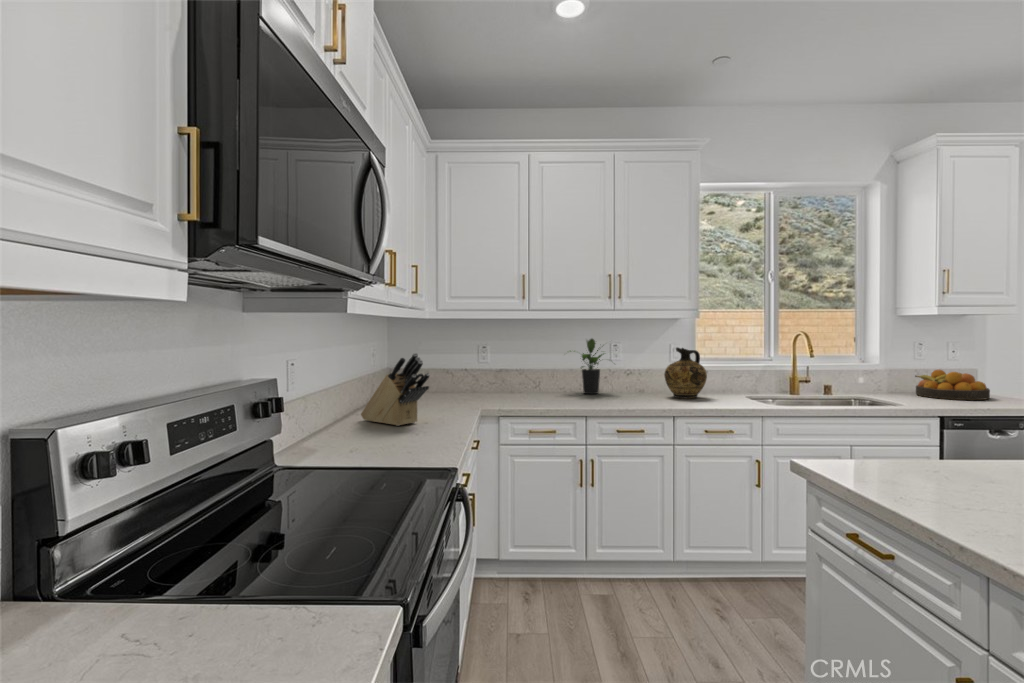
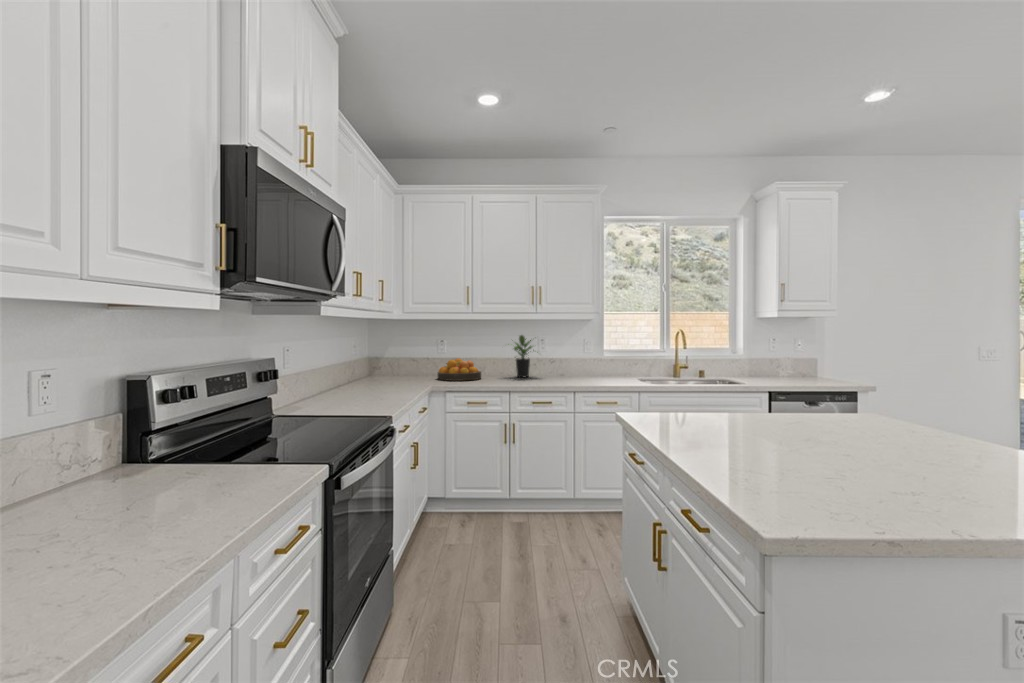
ceramic jug: present [664,348,707,398] -> none [576,342,607,380]
knife block: present [361,353,430,426] -> none [339,344,387,395]
fruit bowl: present [915,370,990,400] -> present [437,358,481,381]

